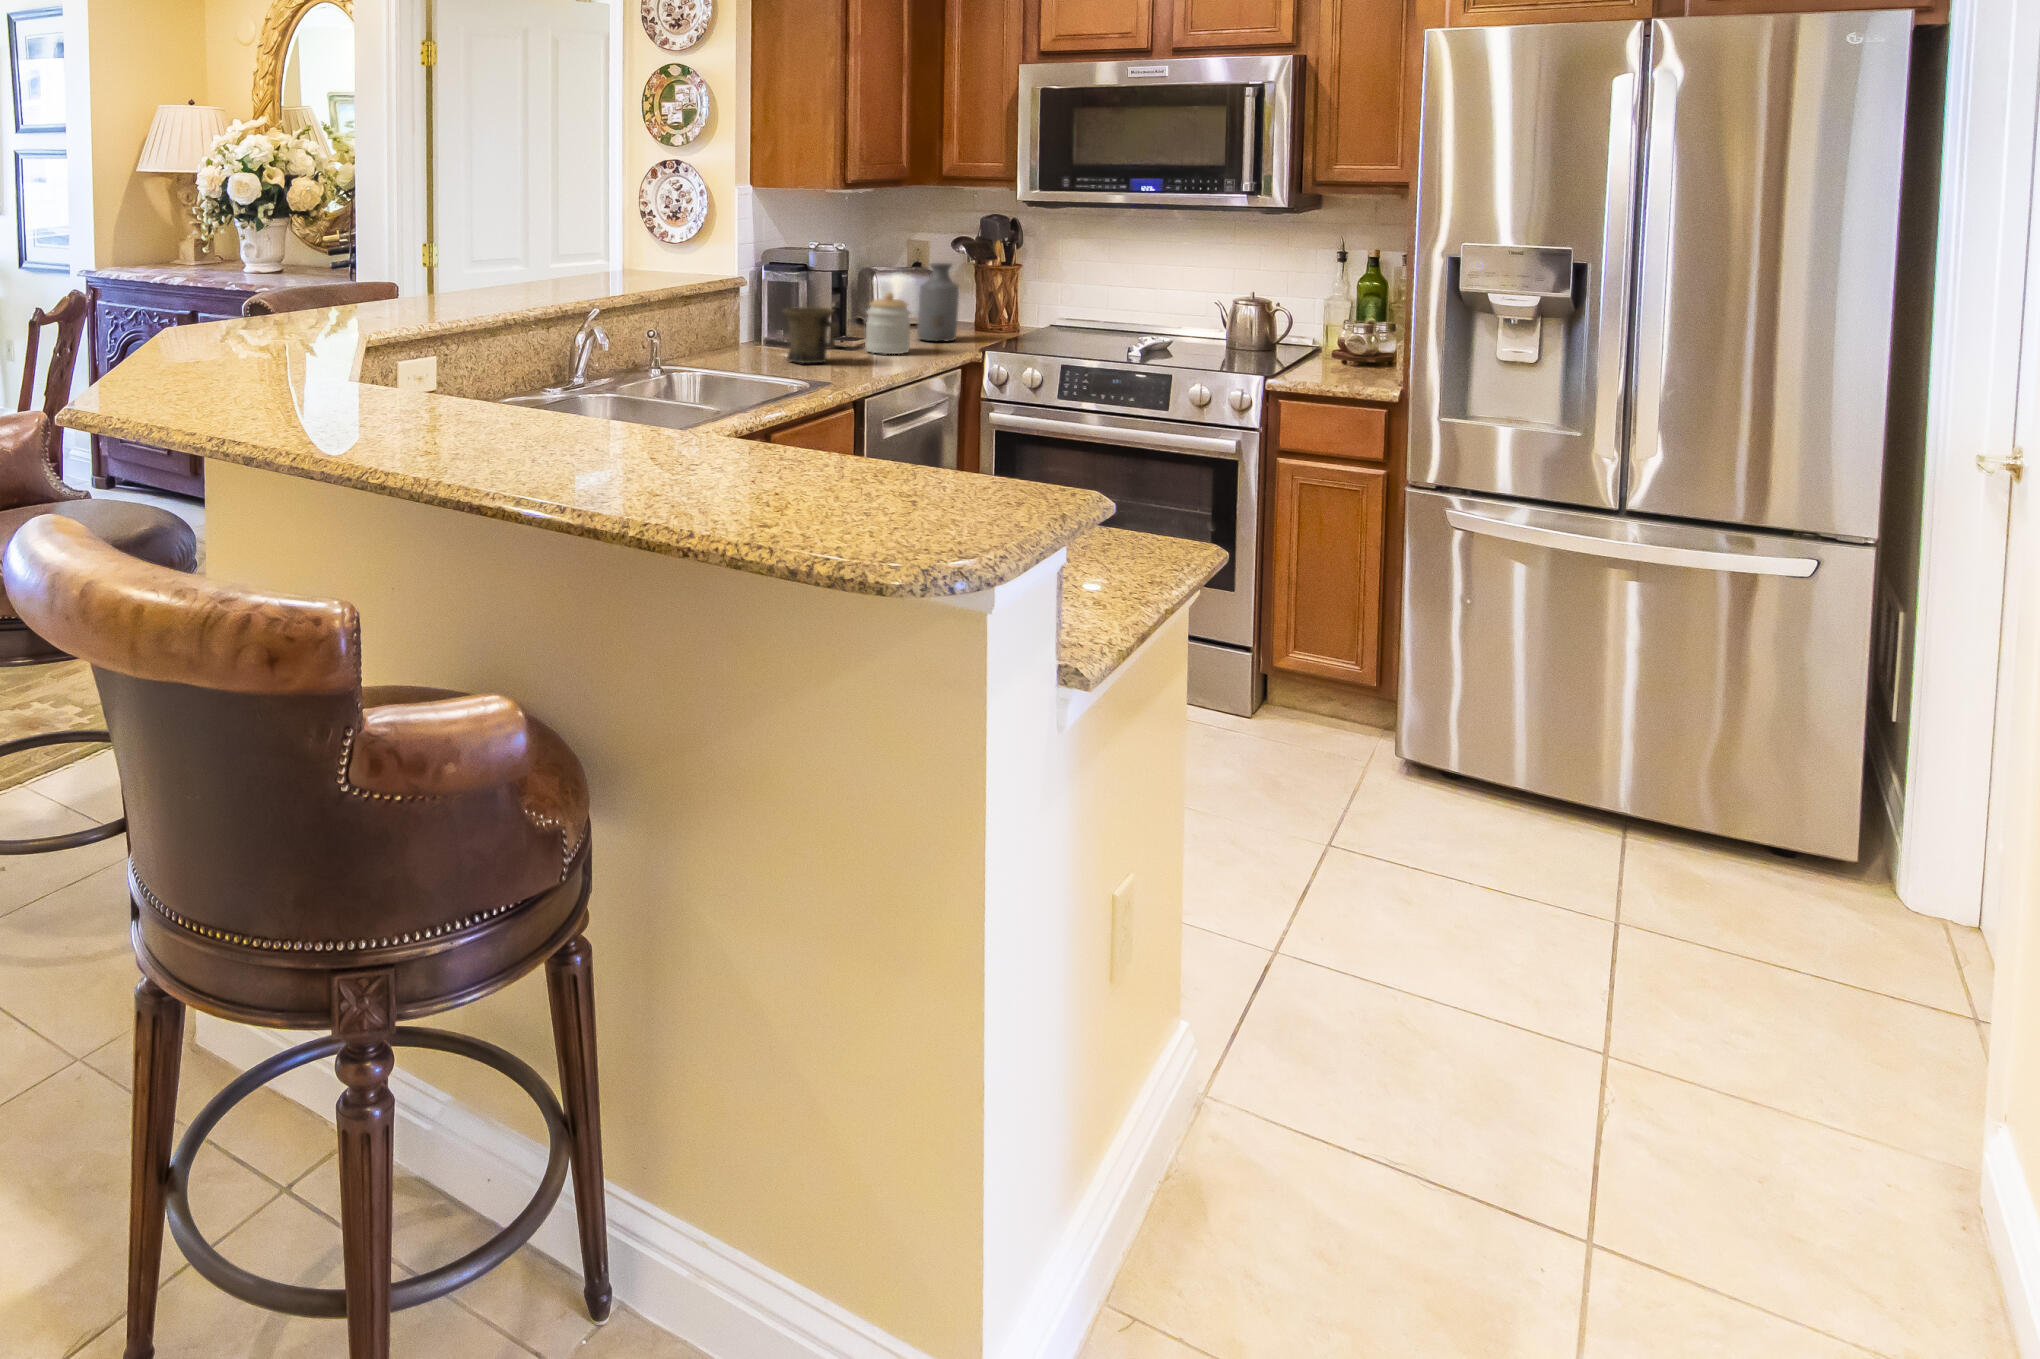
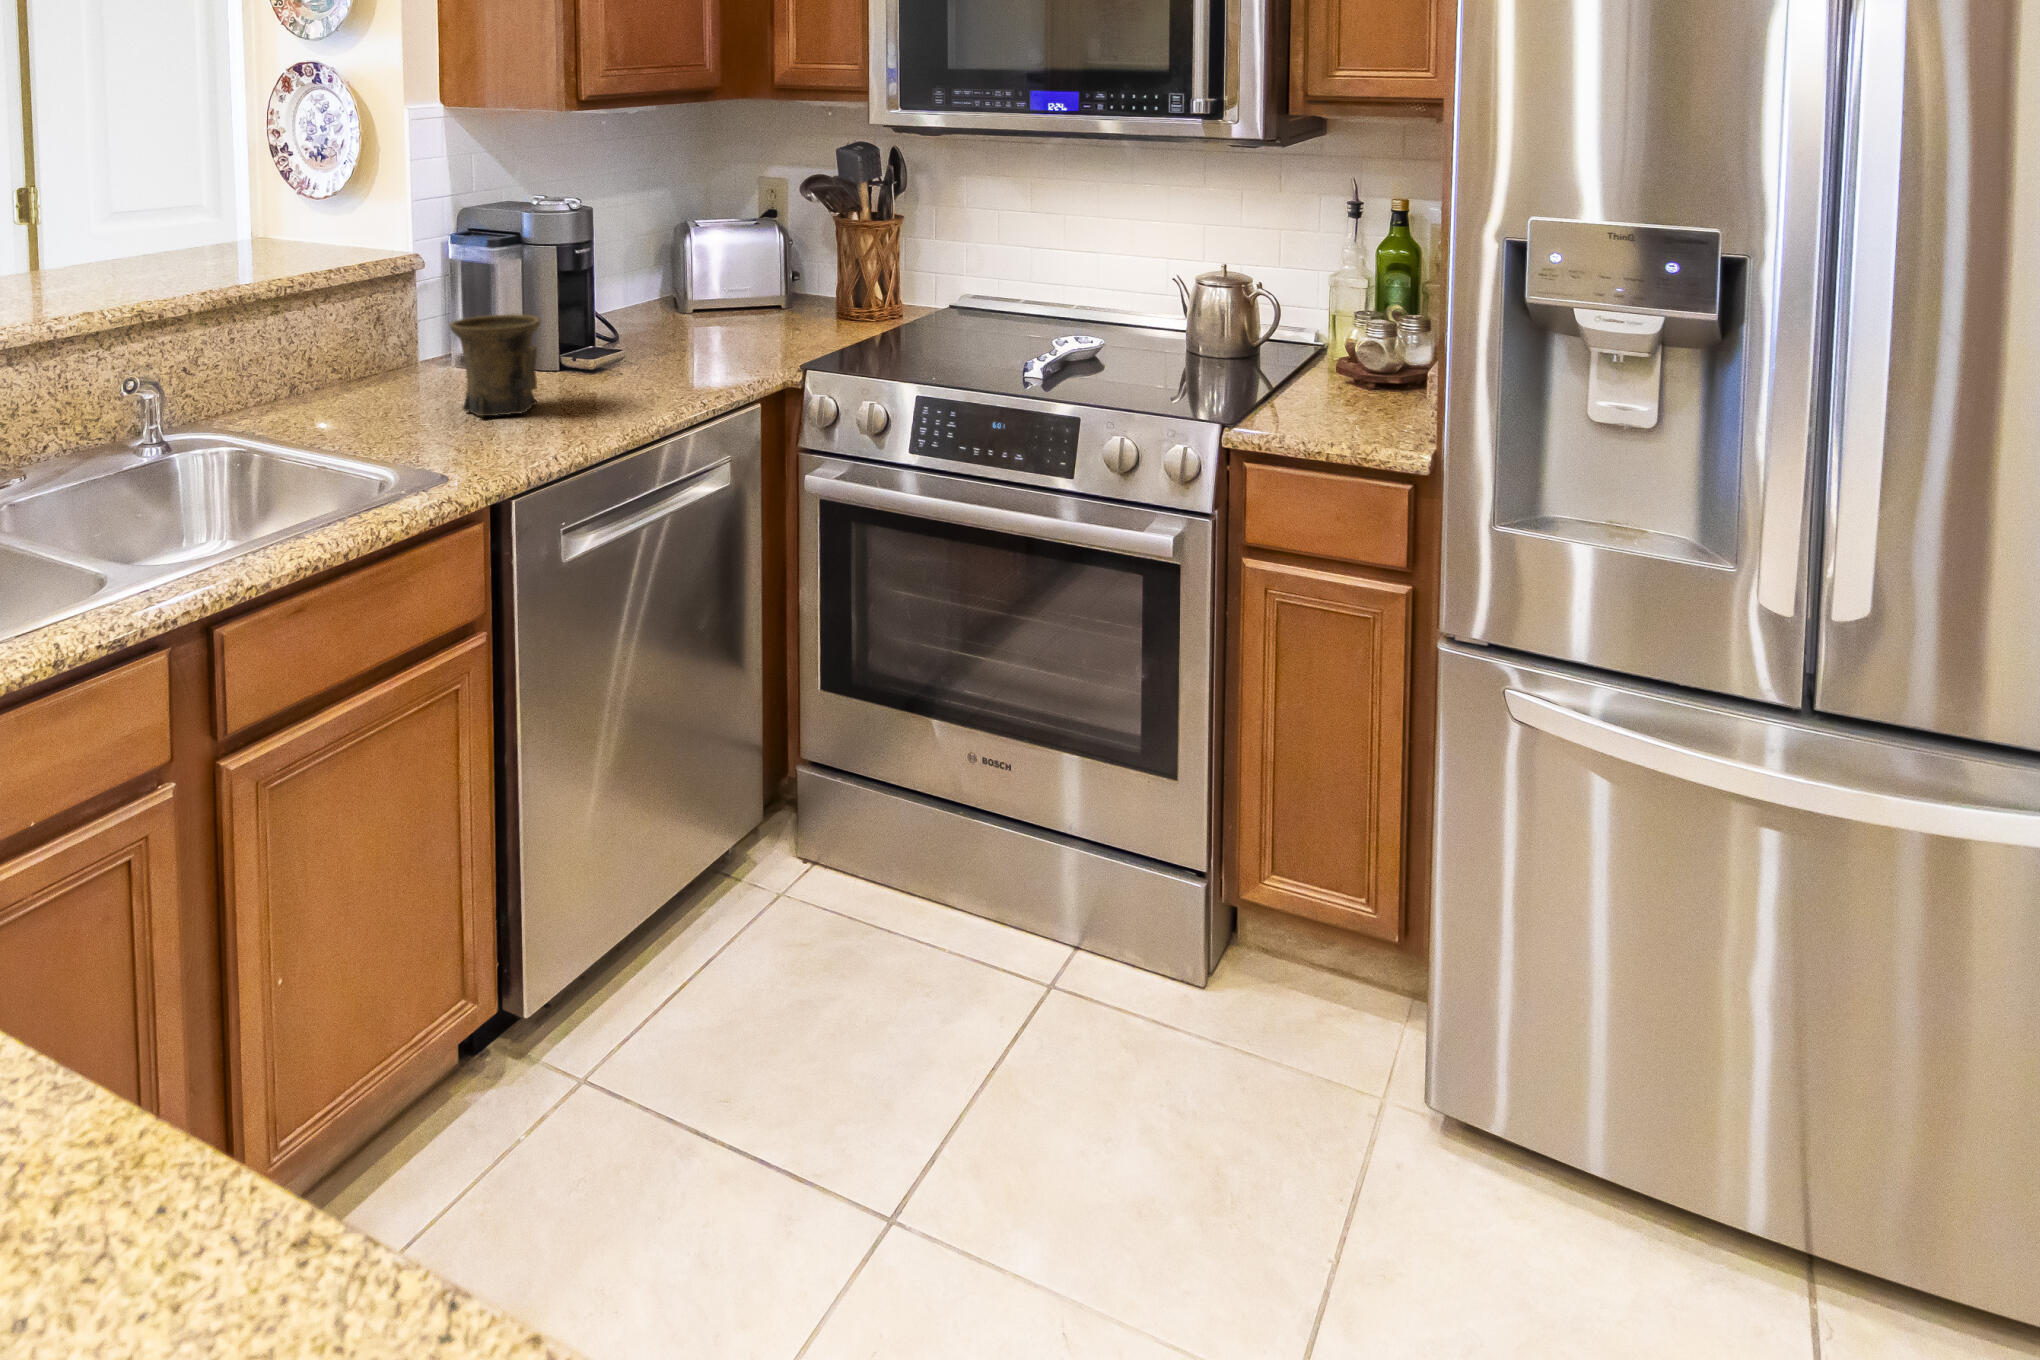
bottle: present [917,263,959,341] -> none [726,227,787,354]
jar: present [865,292,910,354] -> none [617,283,692,386]

